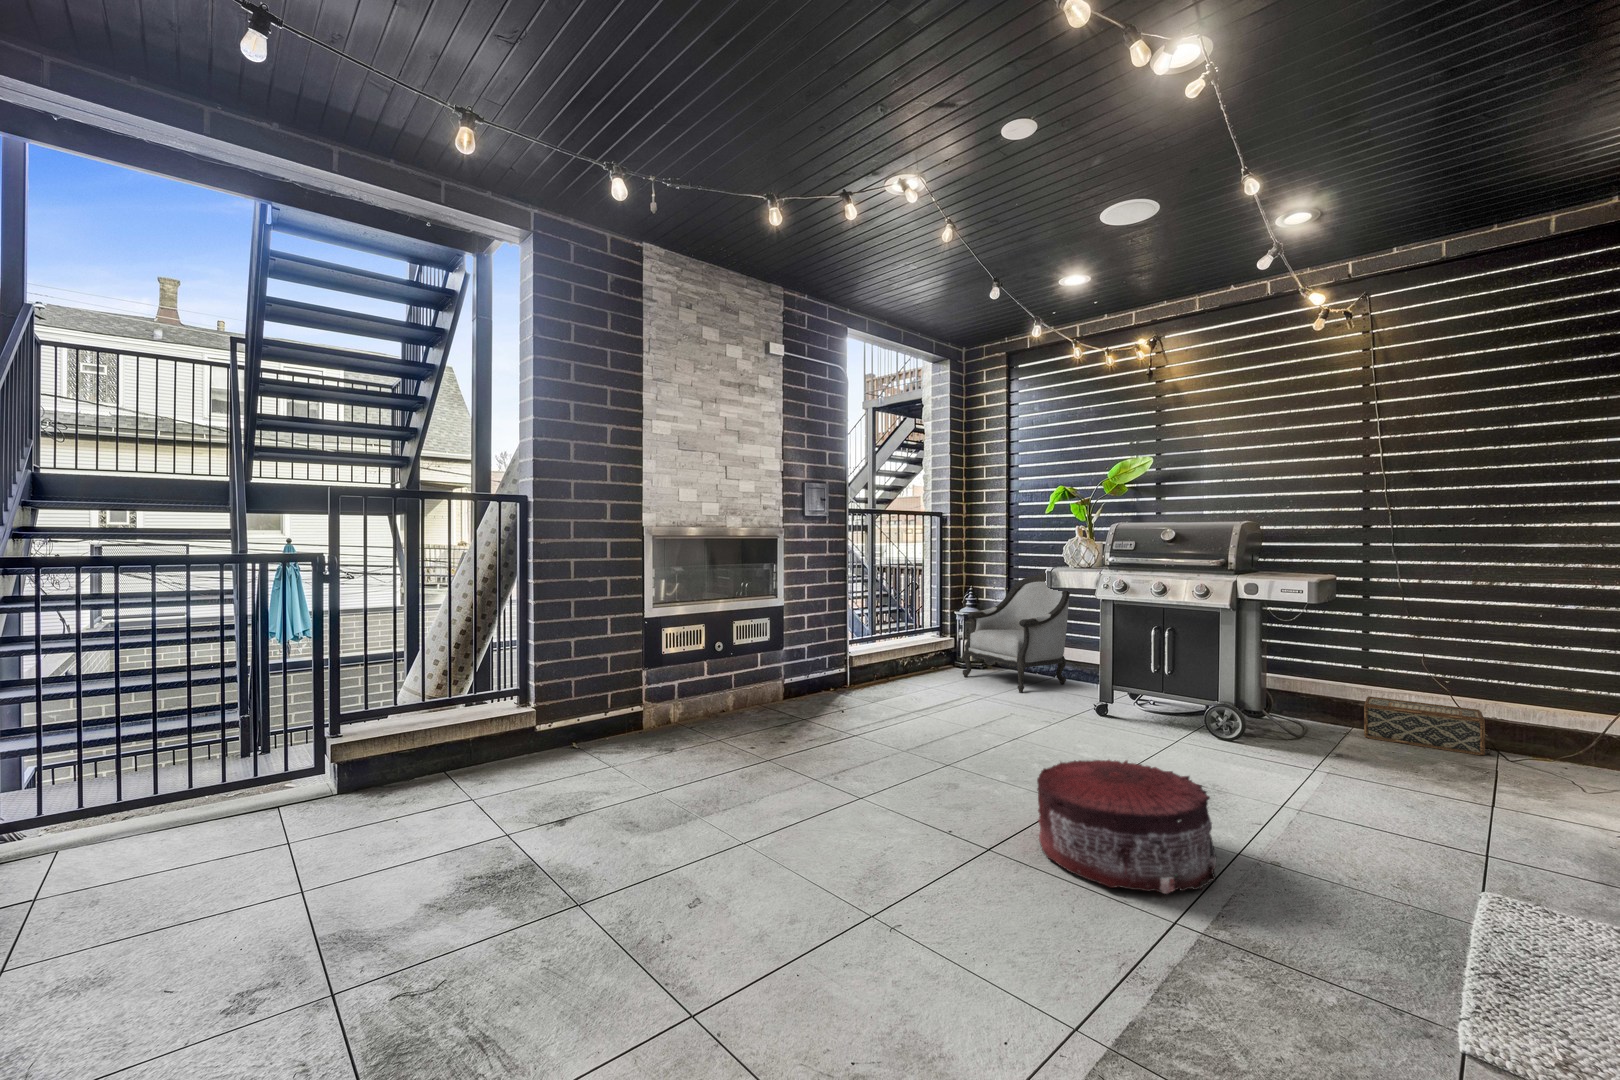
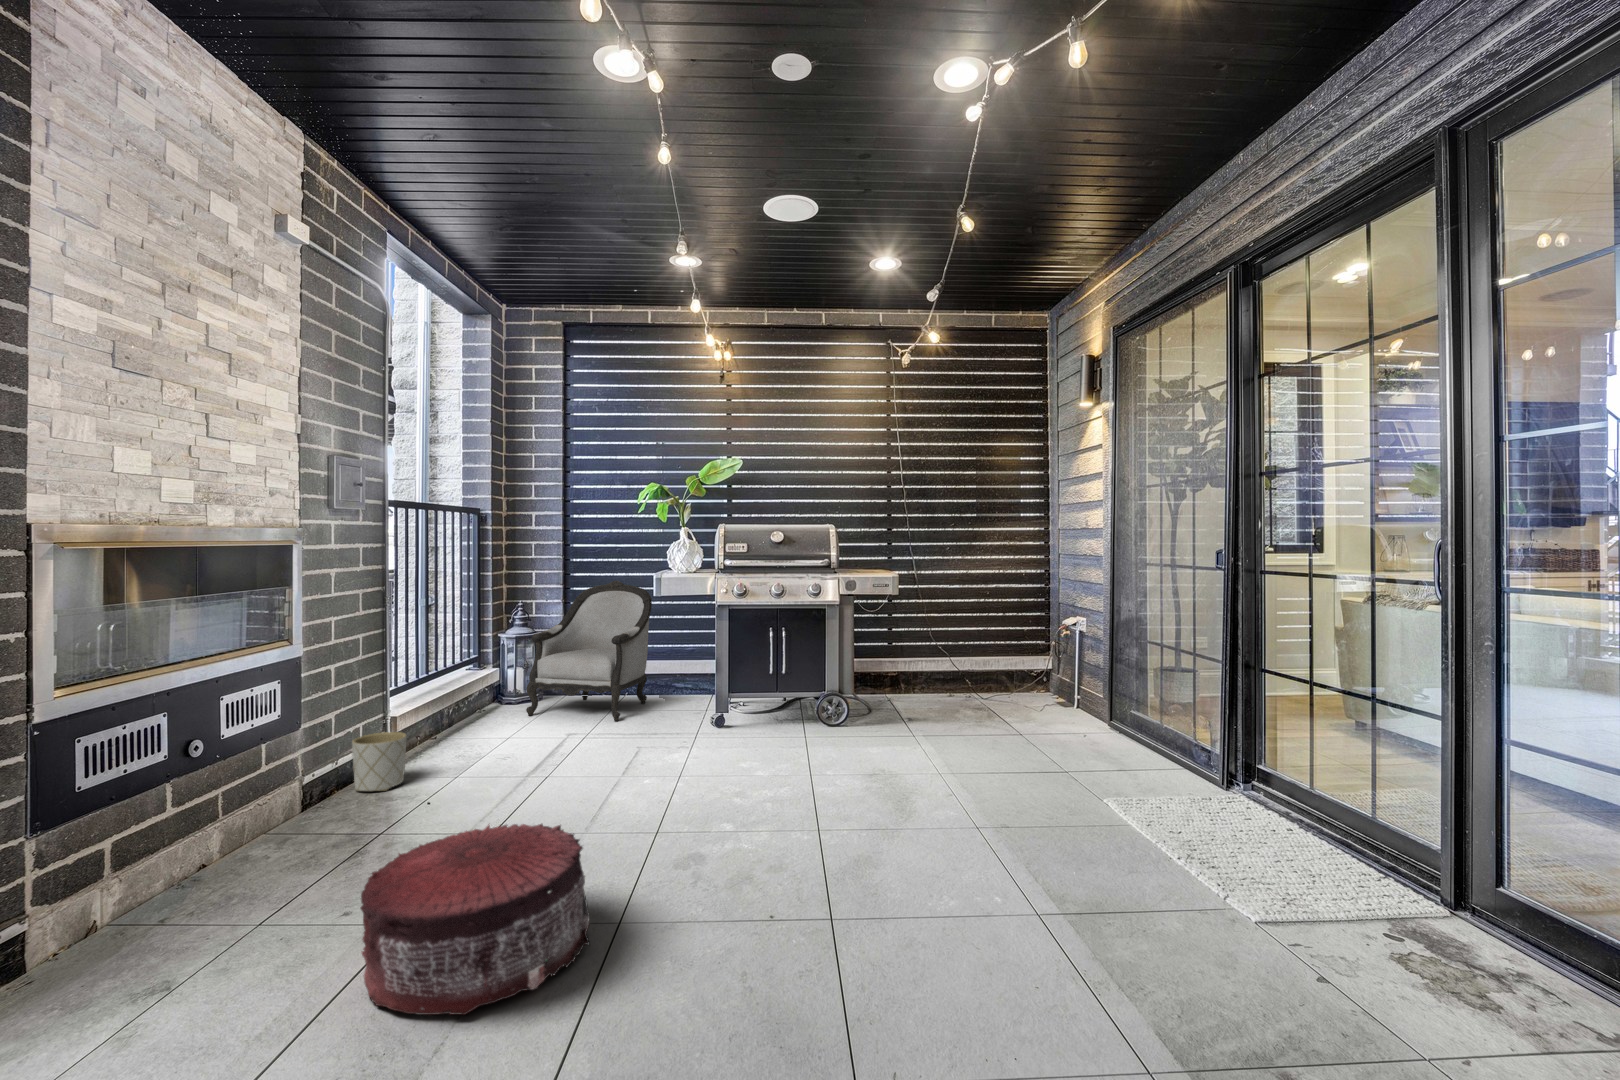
planter: none [813,664,844,701] -> present [352,732,407,791]
woven basket: present [1364,696,1485,755] -> none [894,668,969,703]
pouf: present [1037,760,1217,894] -> present [360,824,590,1015]

